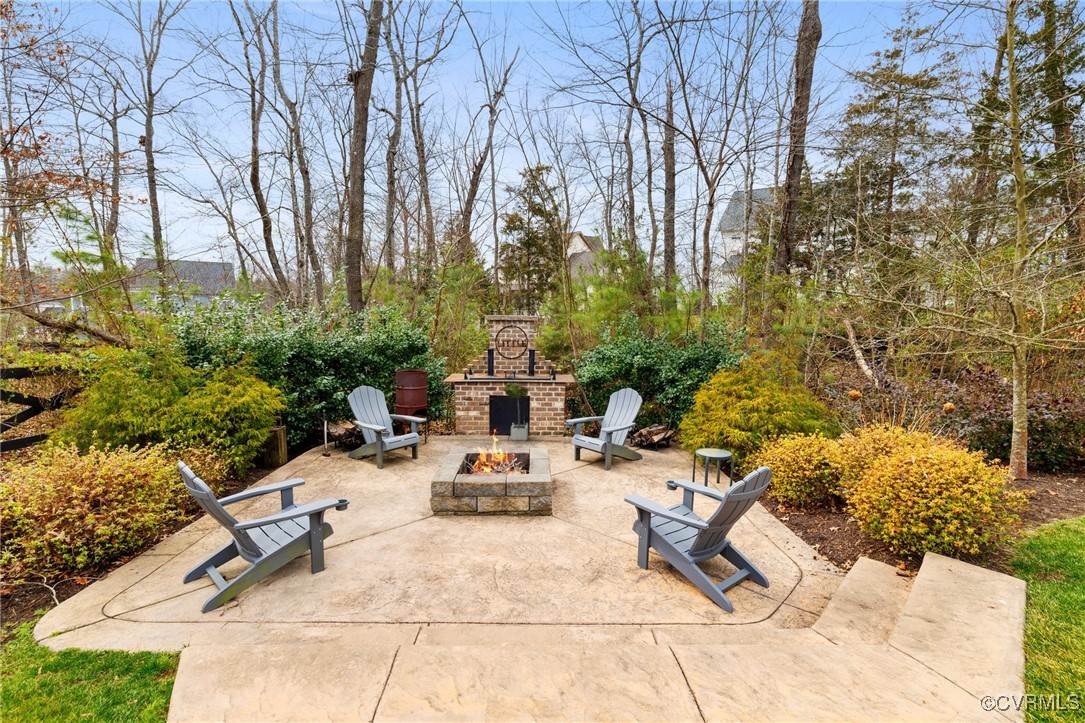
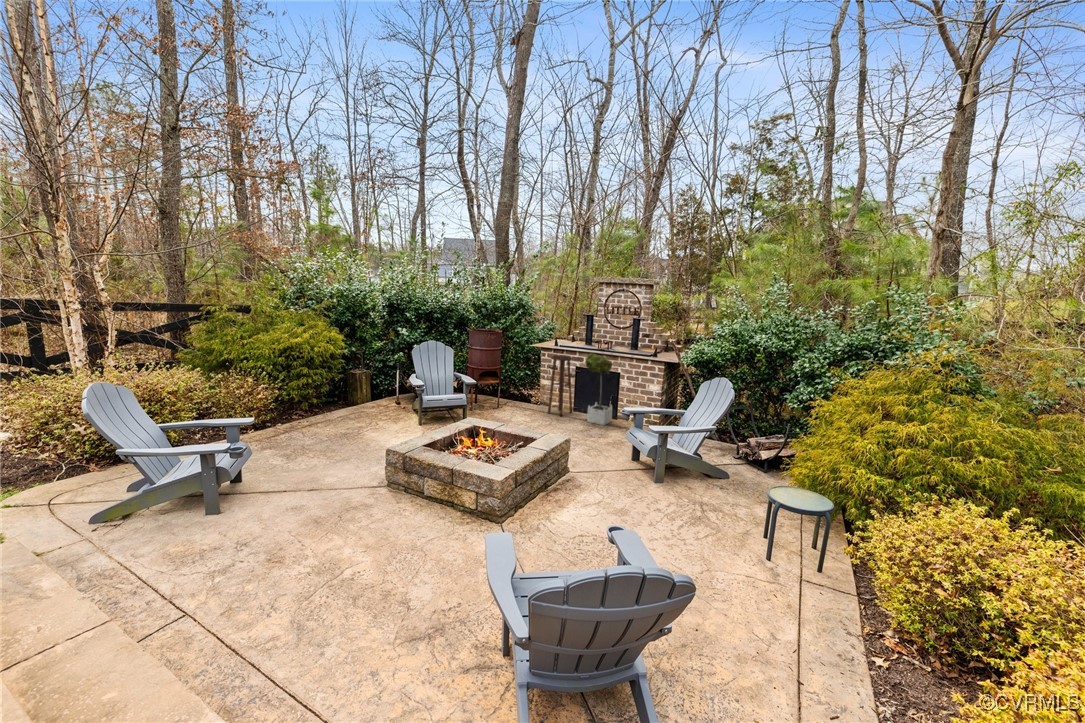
stool: none [471,387,490,440] -> present [548,355,573,416]

